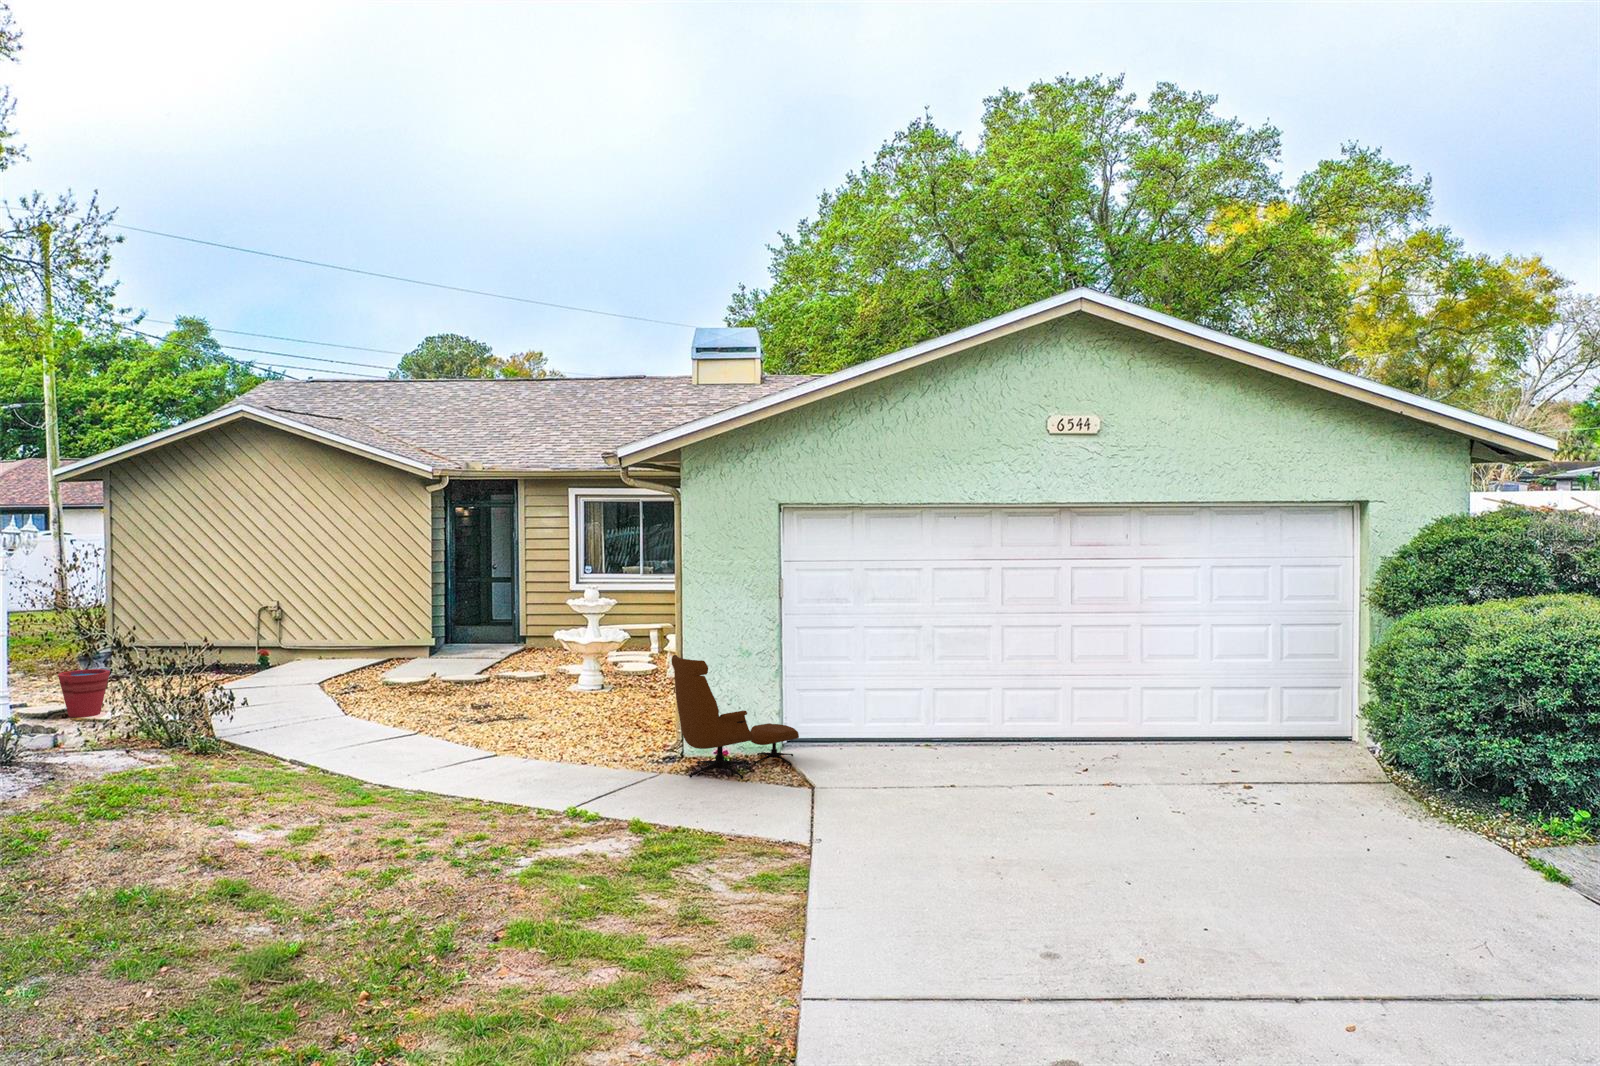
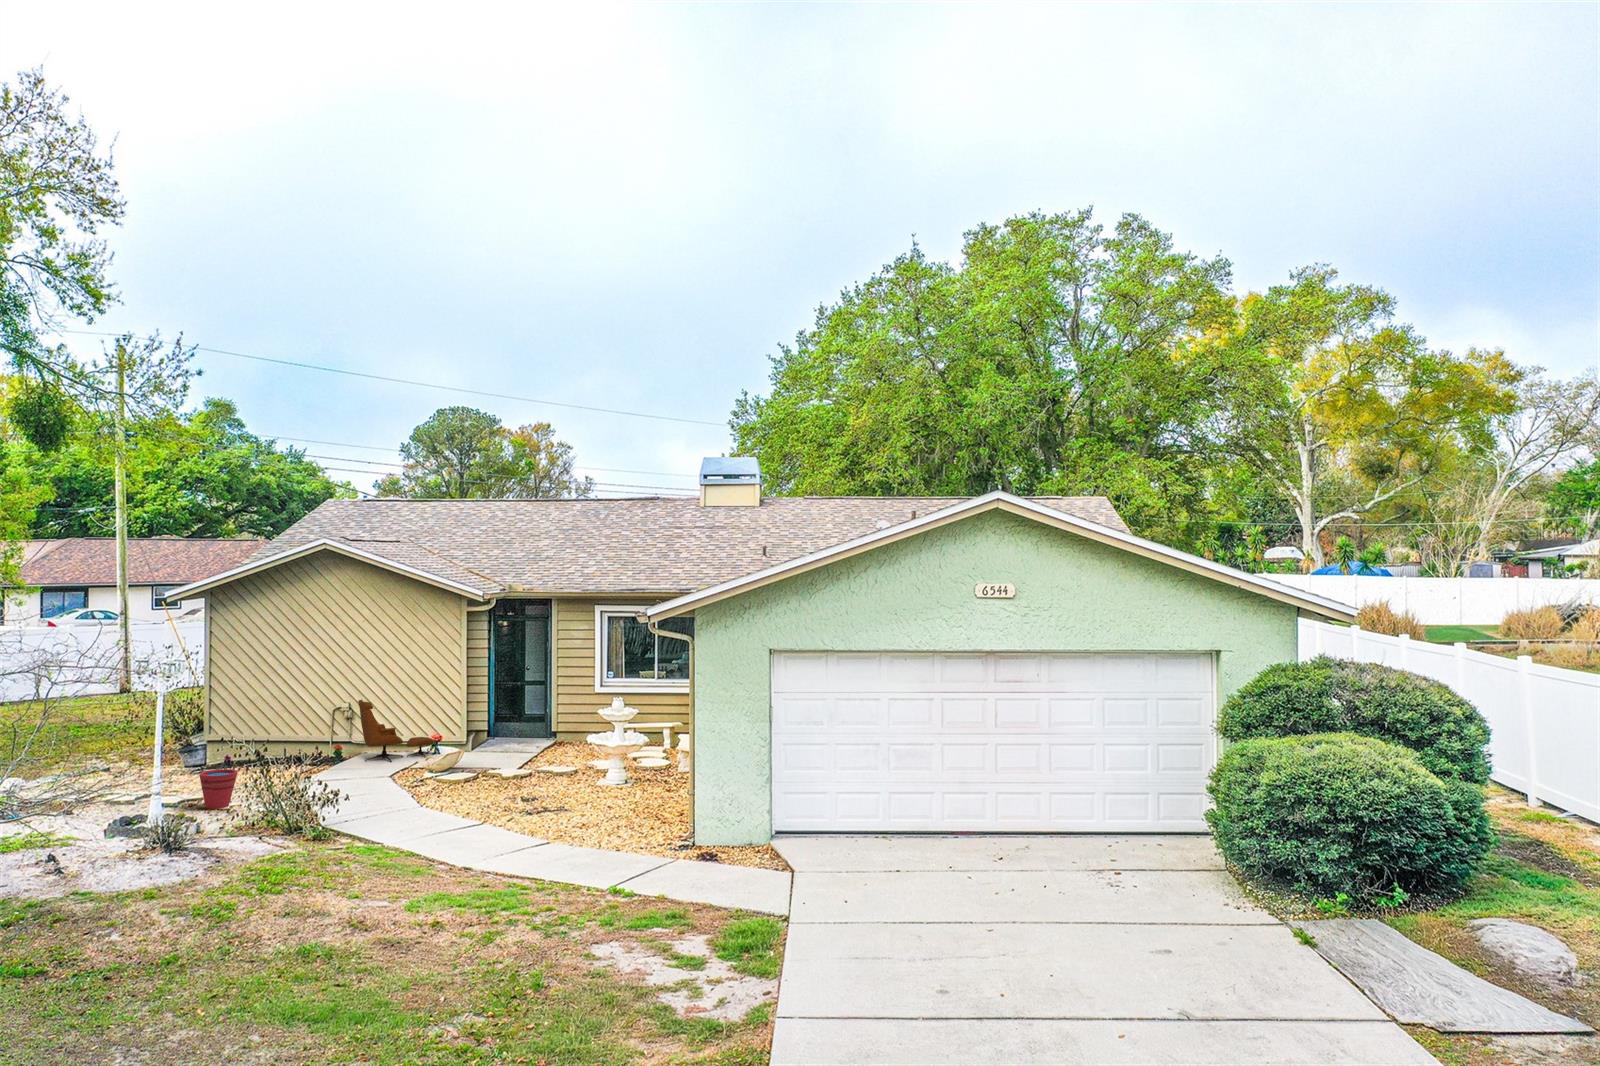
lounge chair: present [672,655,799,779] -> present [358,700,434,762]

